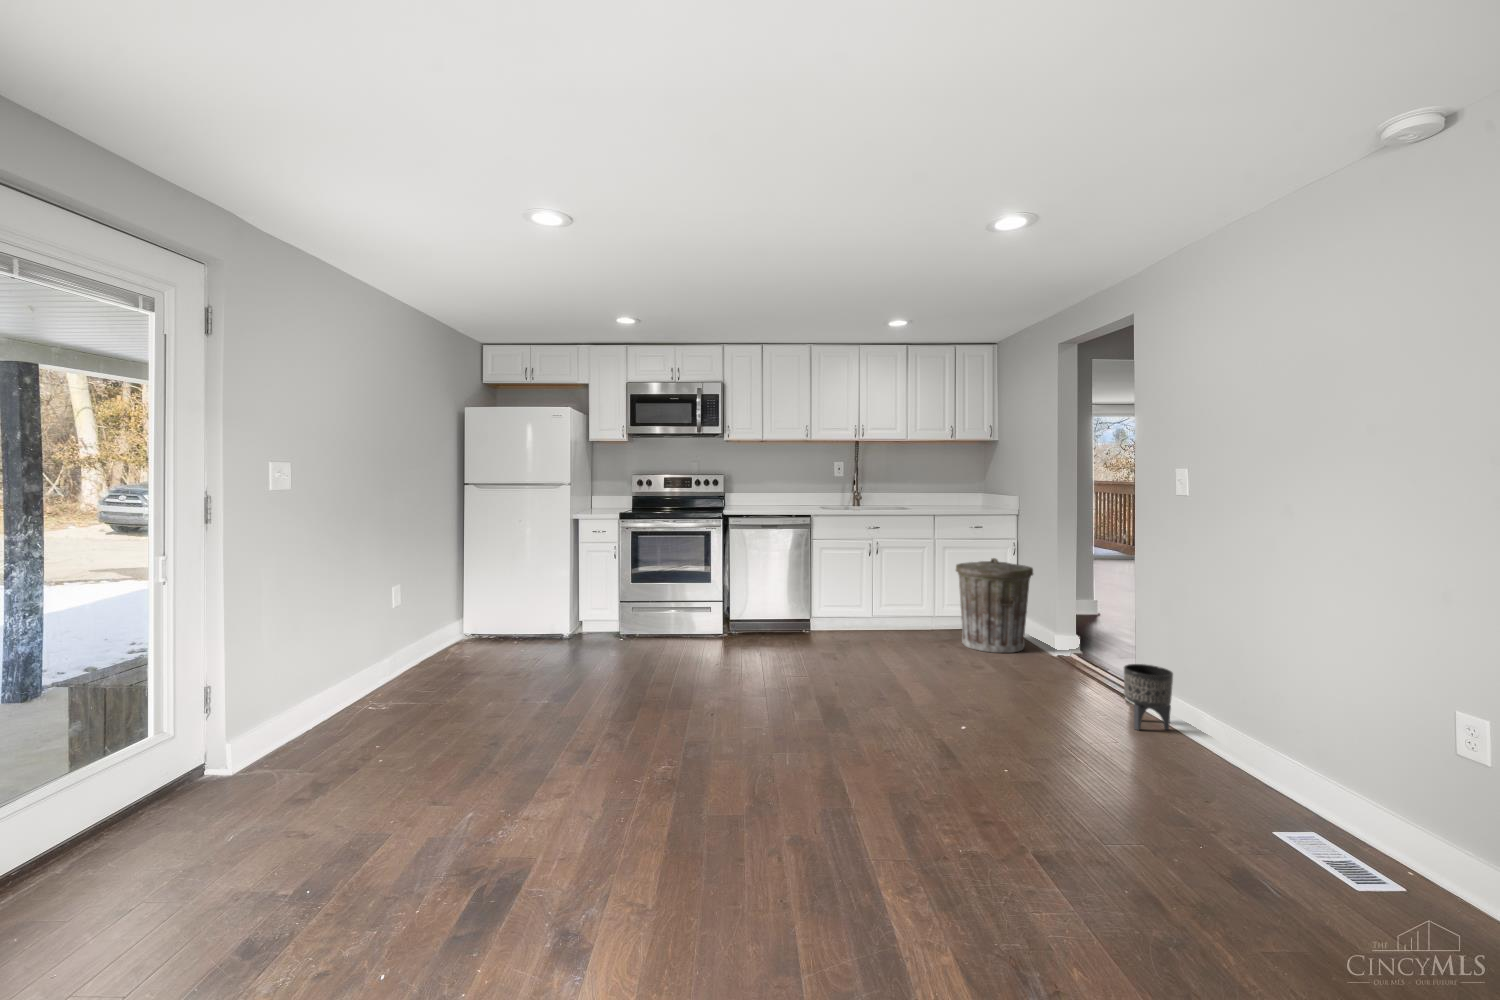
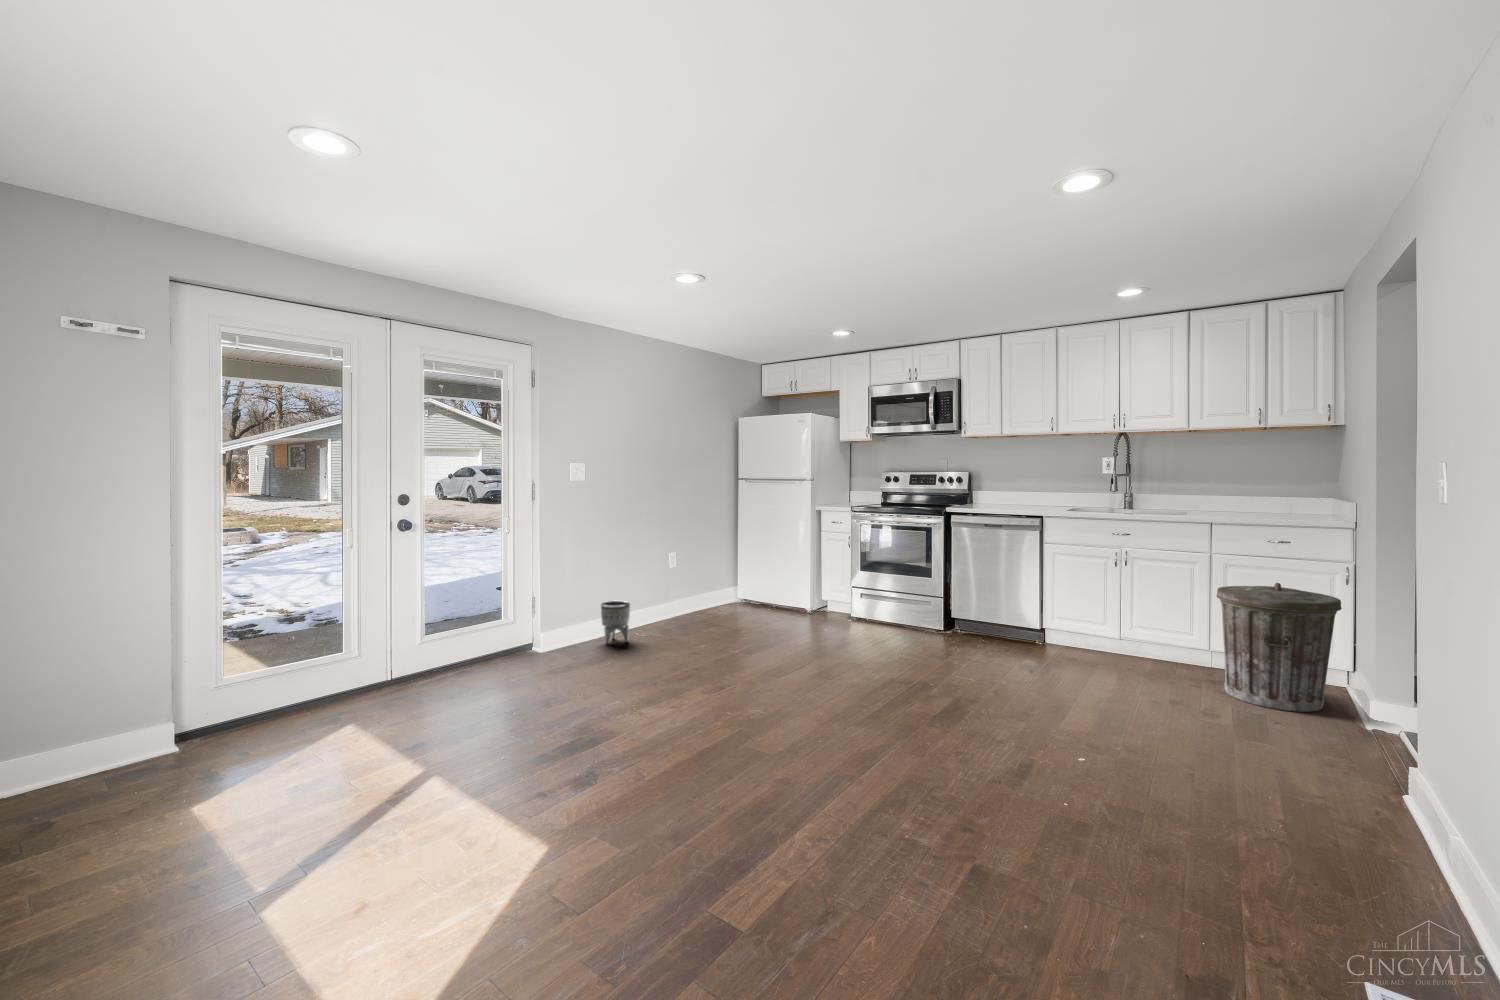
planter: present [1124,664,1173,730] -> present [601,601,630,644]

